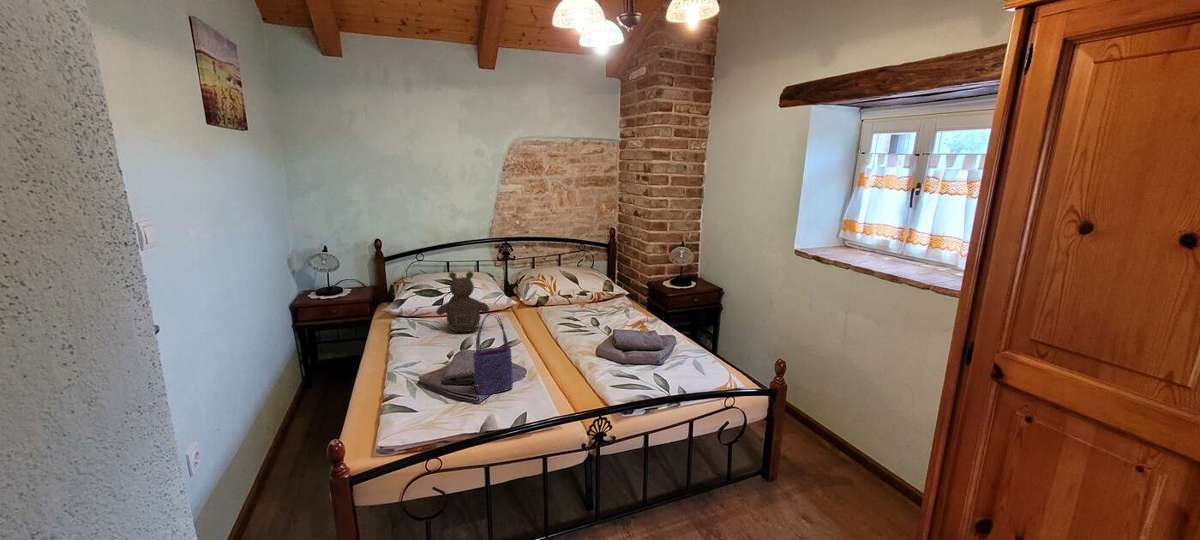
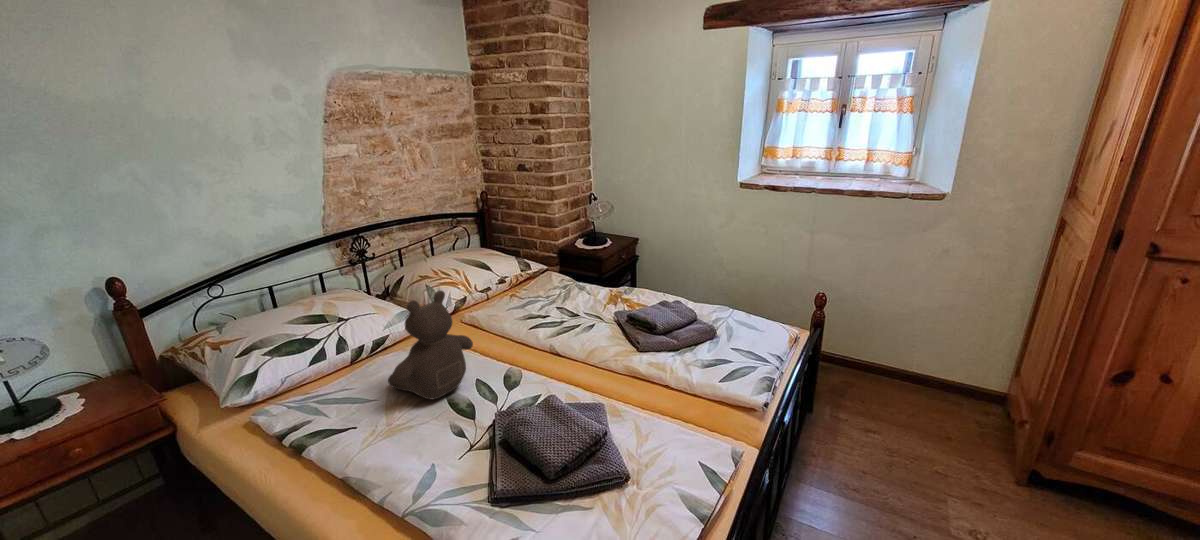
tote bag: present [473,313,513,395] -> none [659,347,696,491]

